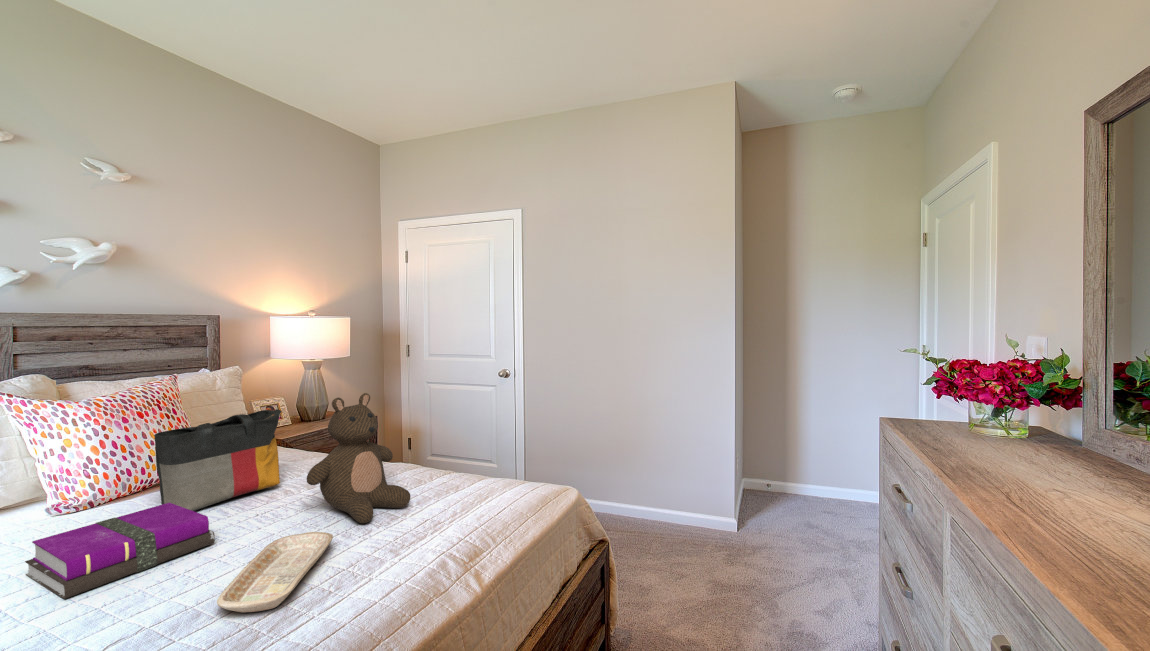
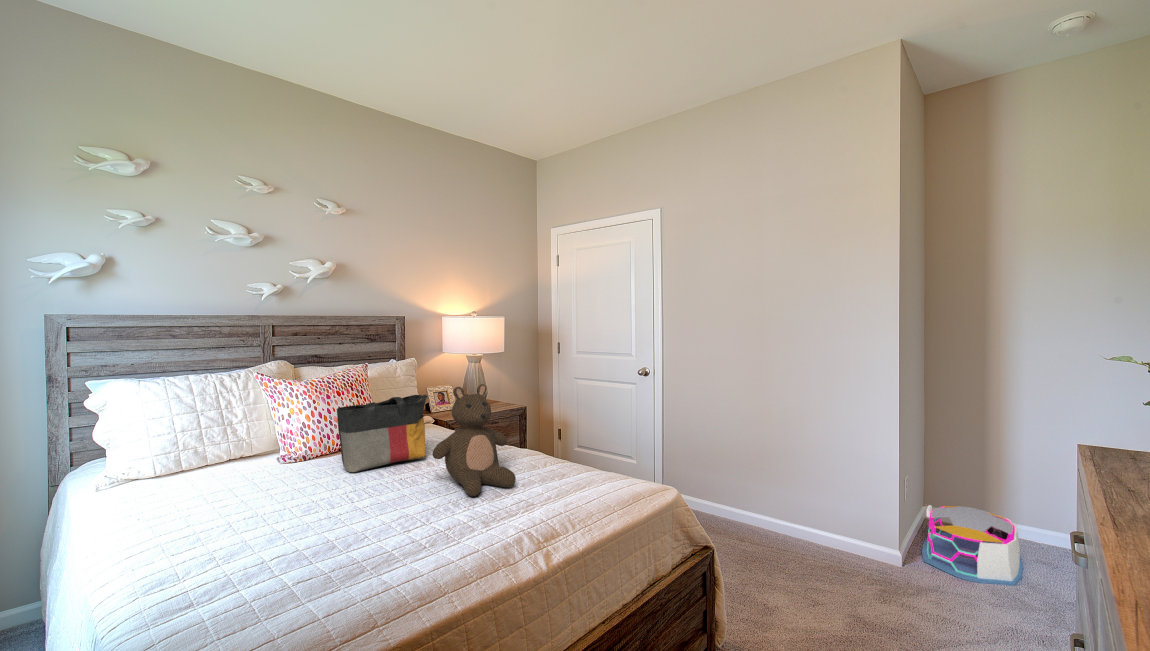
storage bin: none [745,473,814,533] -> present [922,505,1023,586]
notebook: present [25,503,215,599] -> none [253,461,365,520]
tray: present [217,532,333,613] -> none [344,497,441,551]

